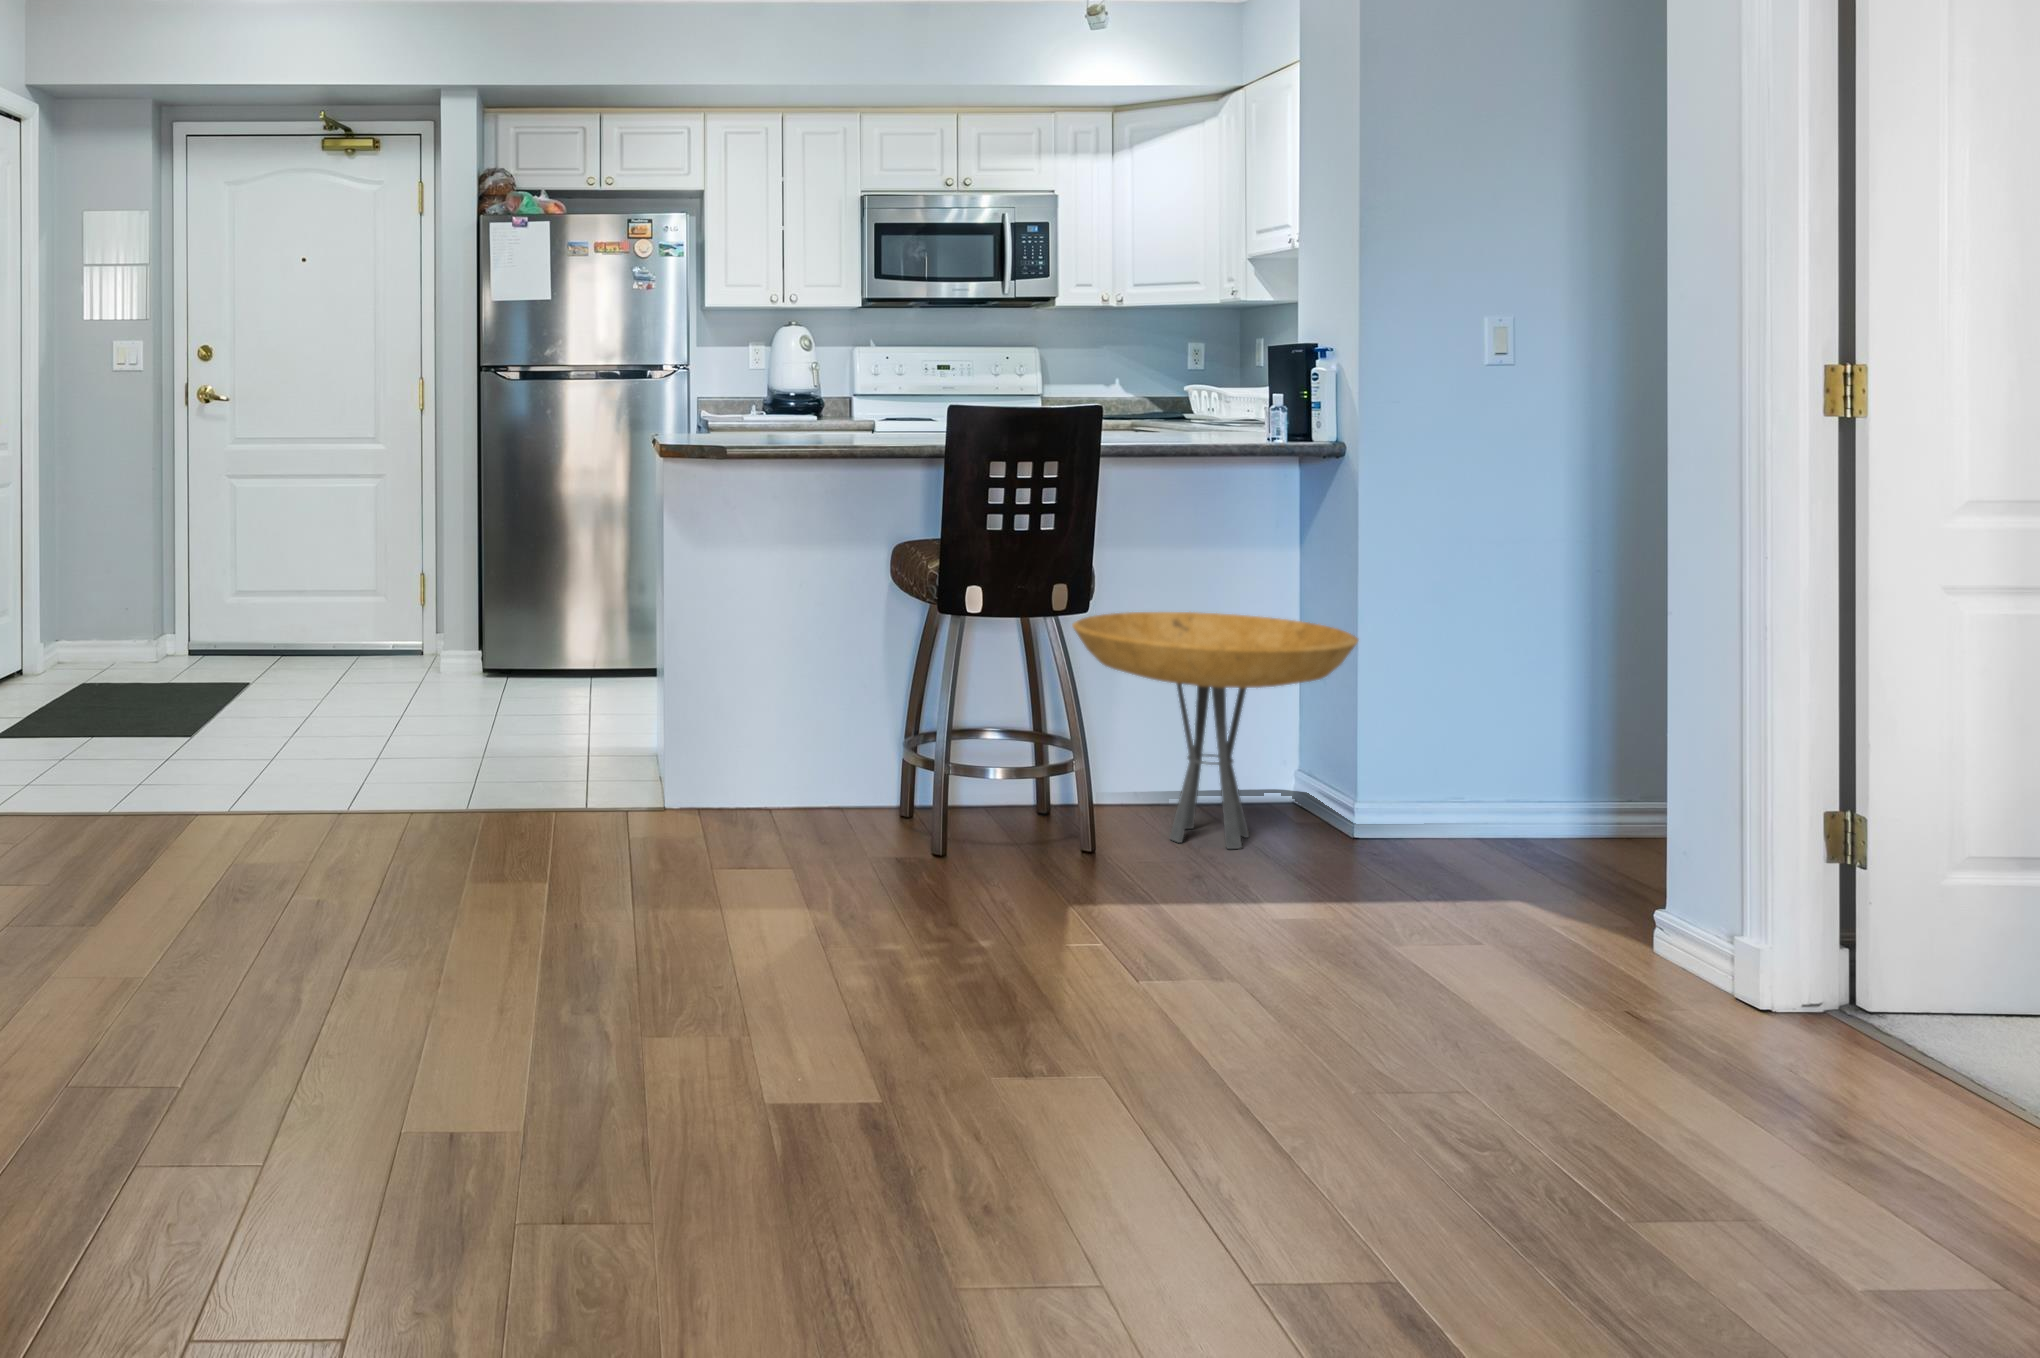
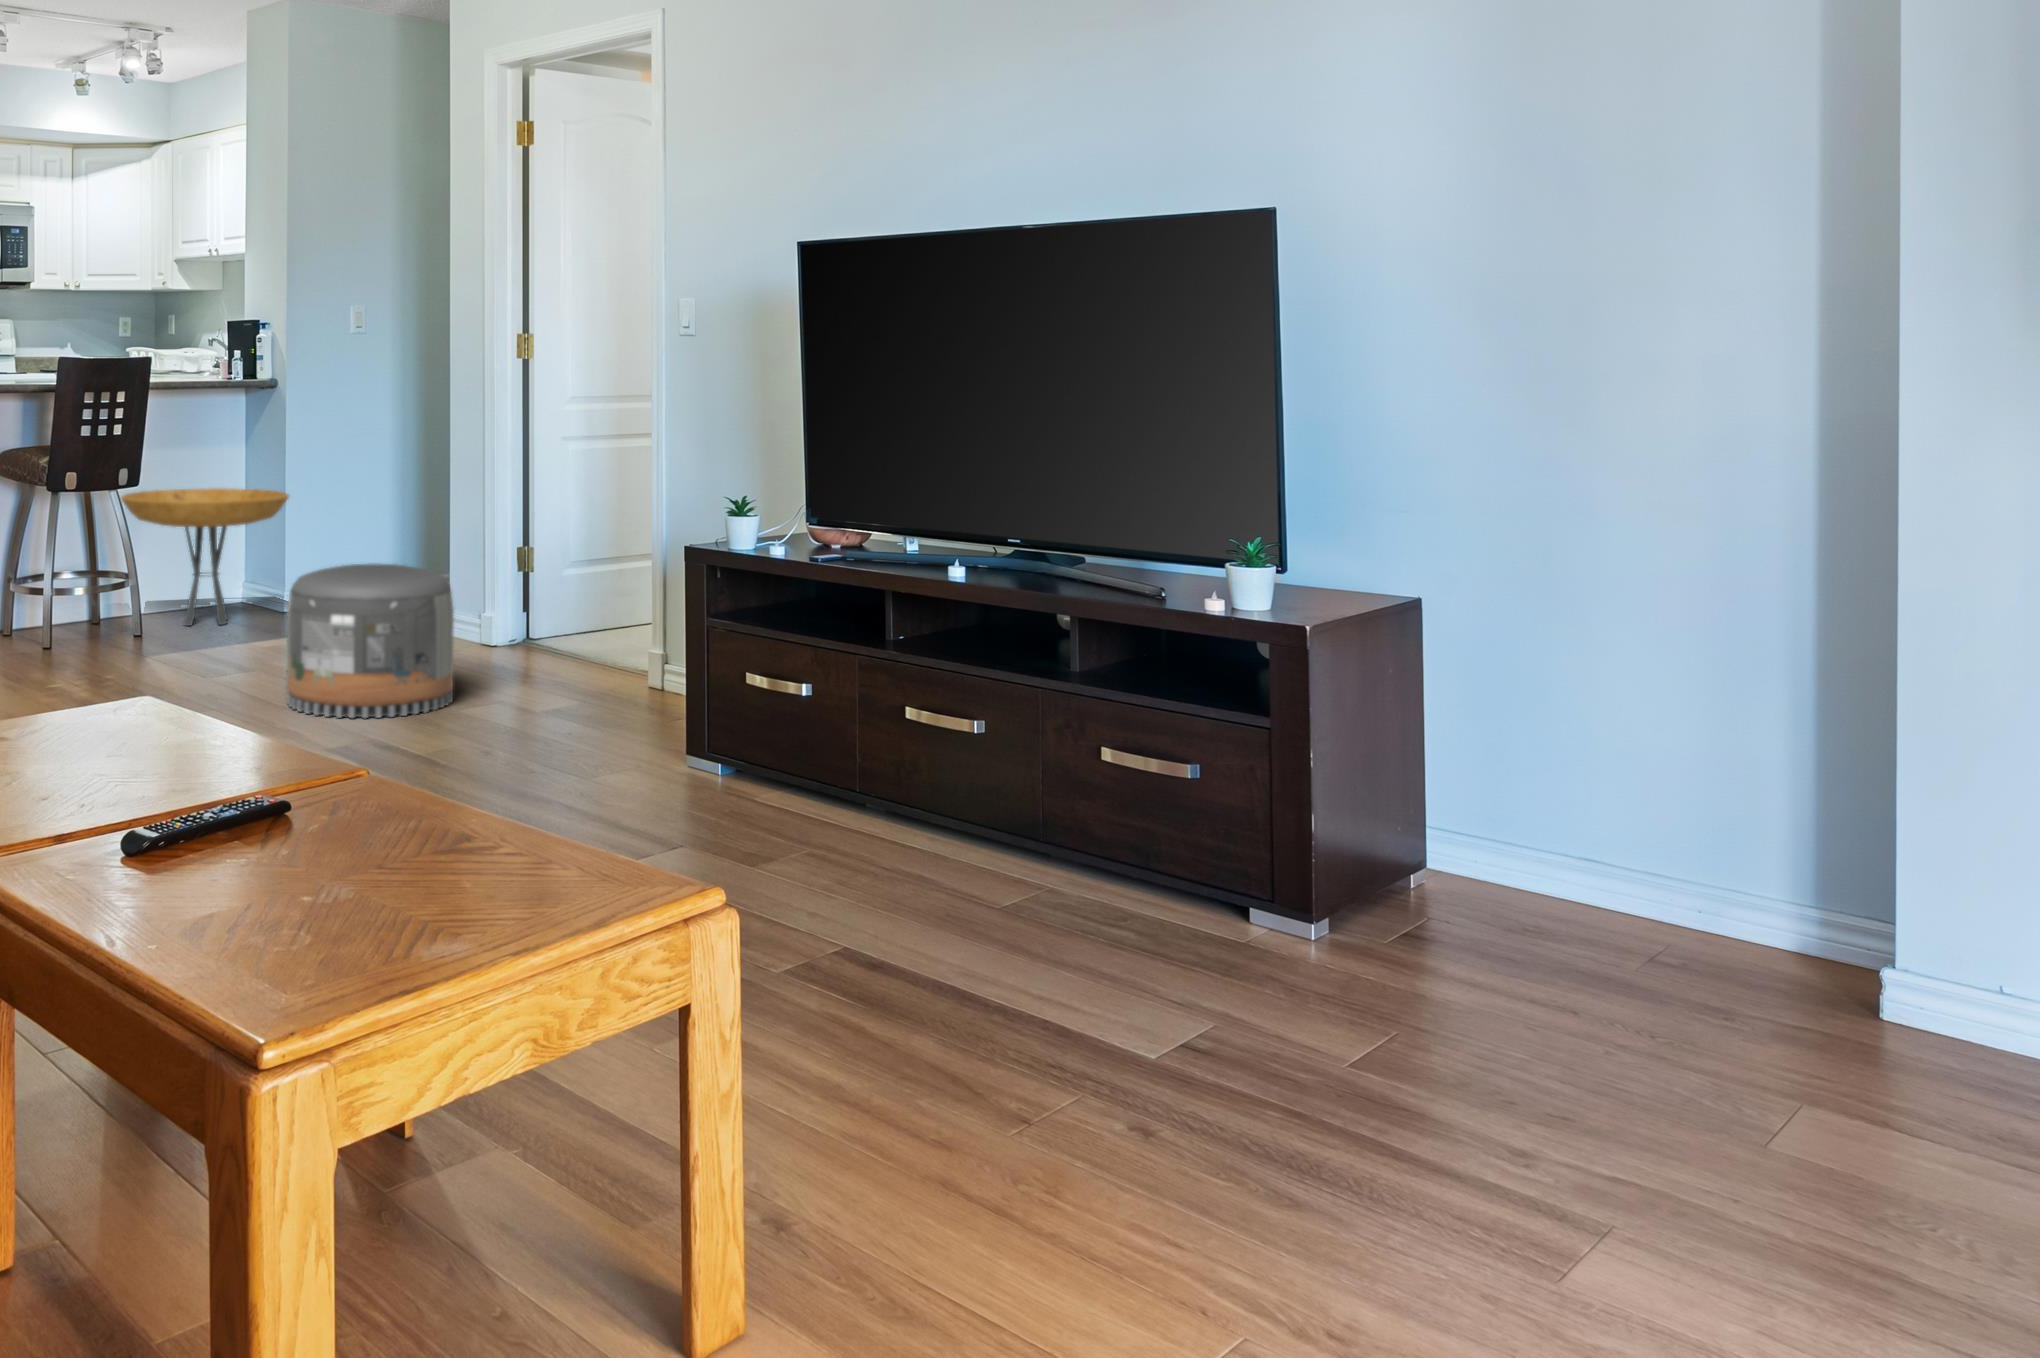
pouf: none [1237,832,1623,1212] -> present [286,564,454,718]

